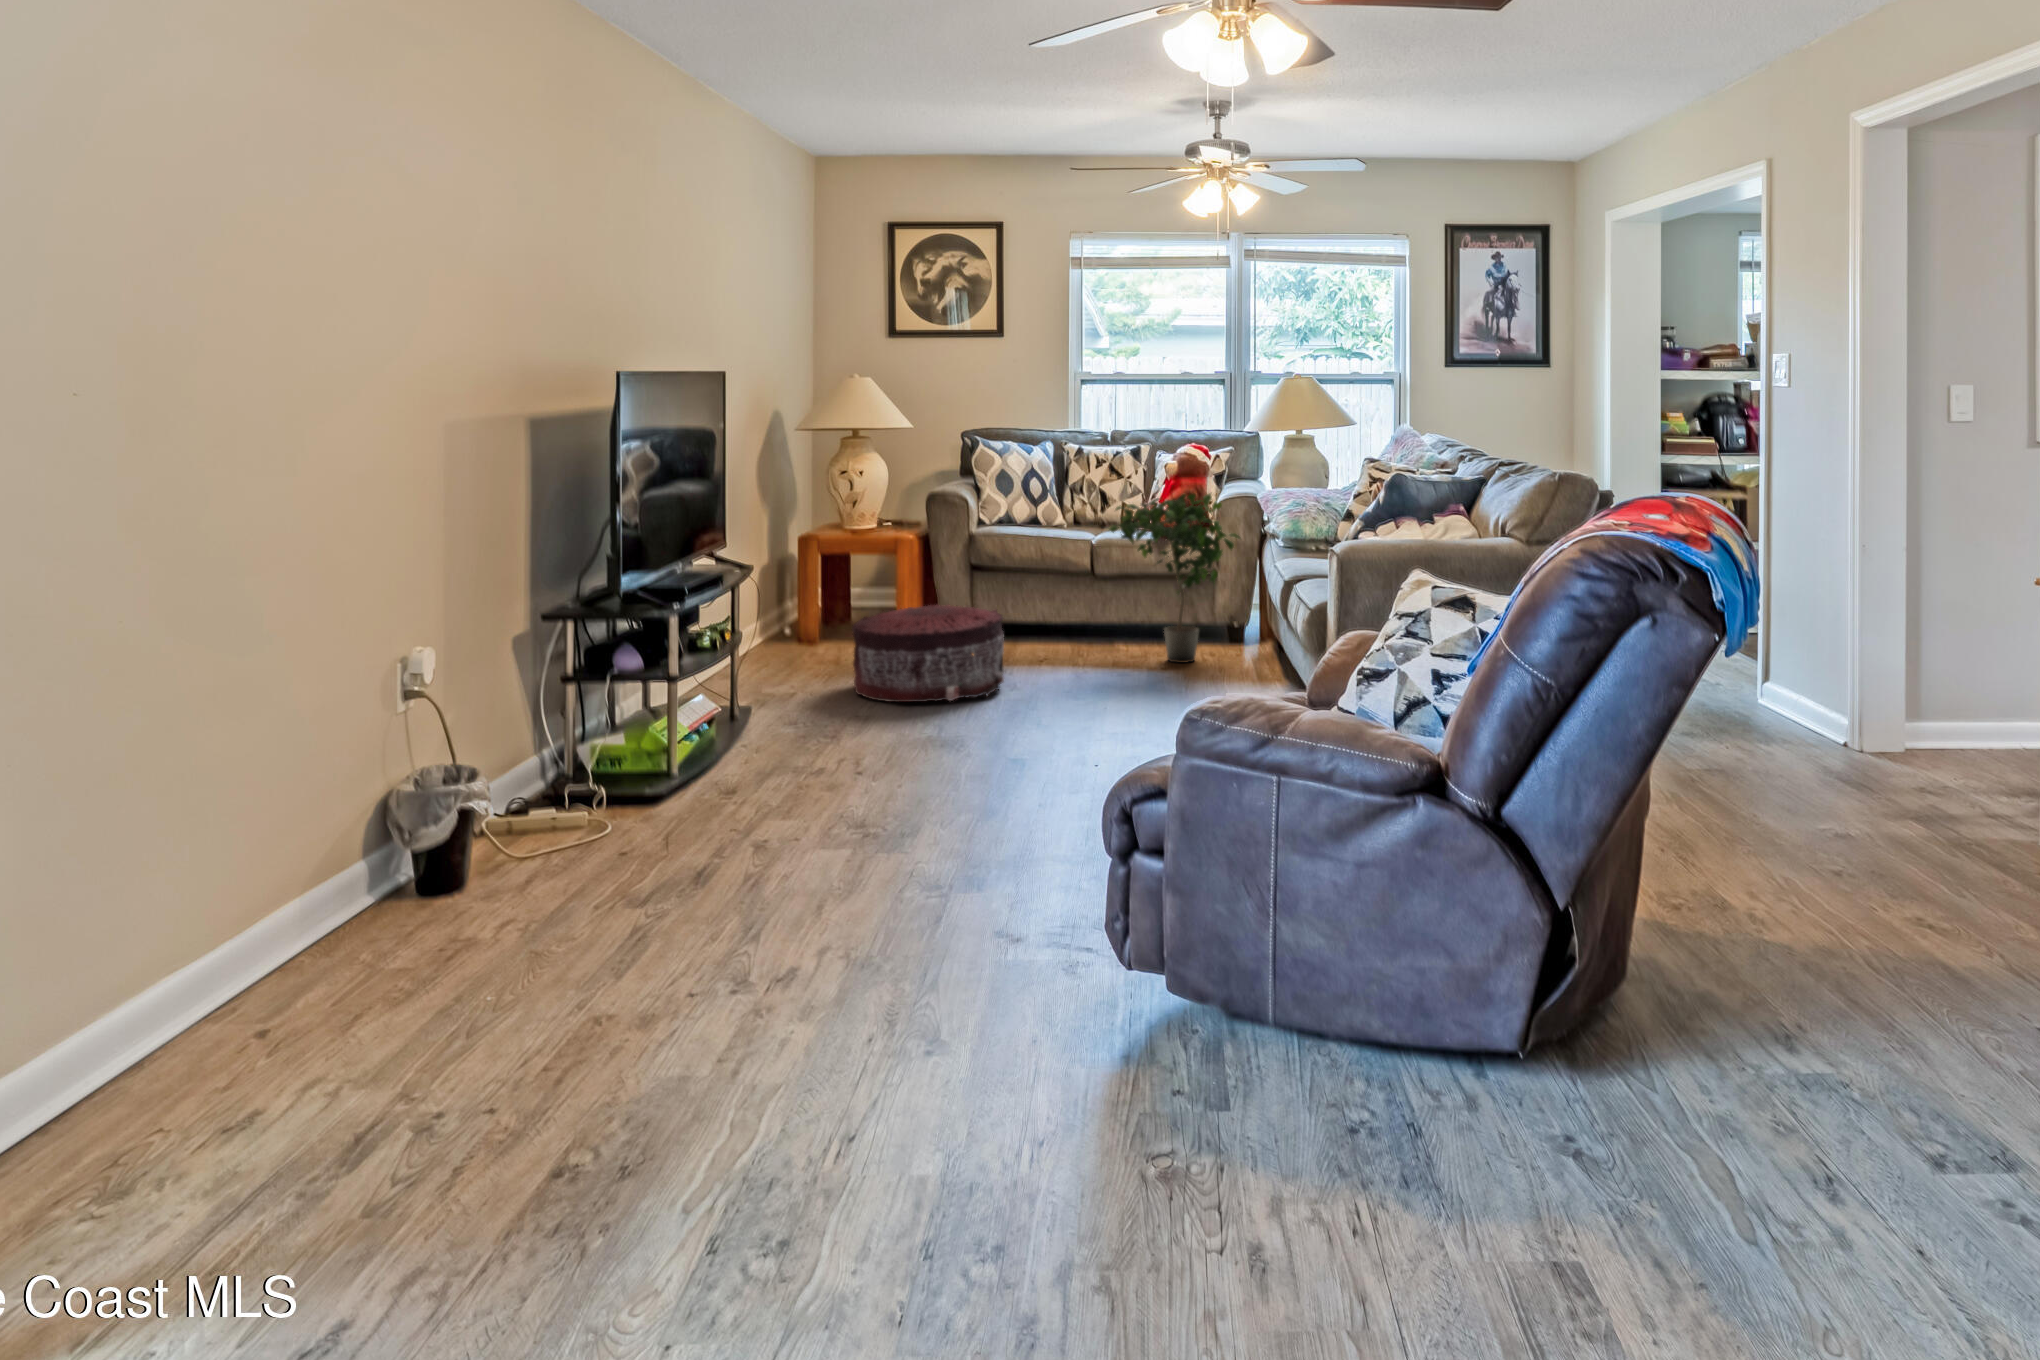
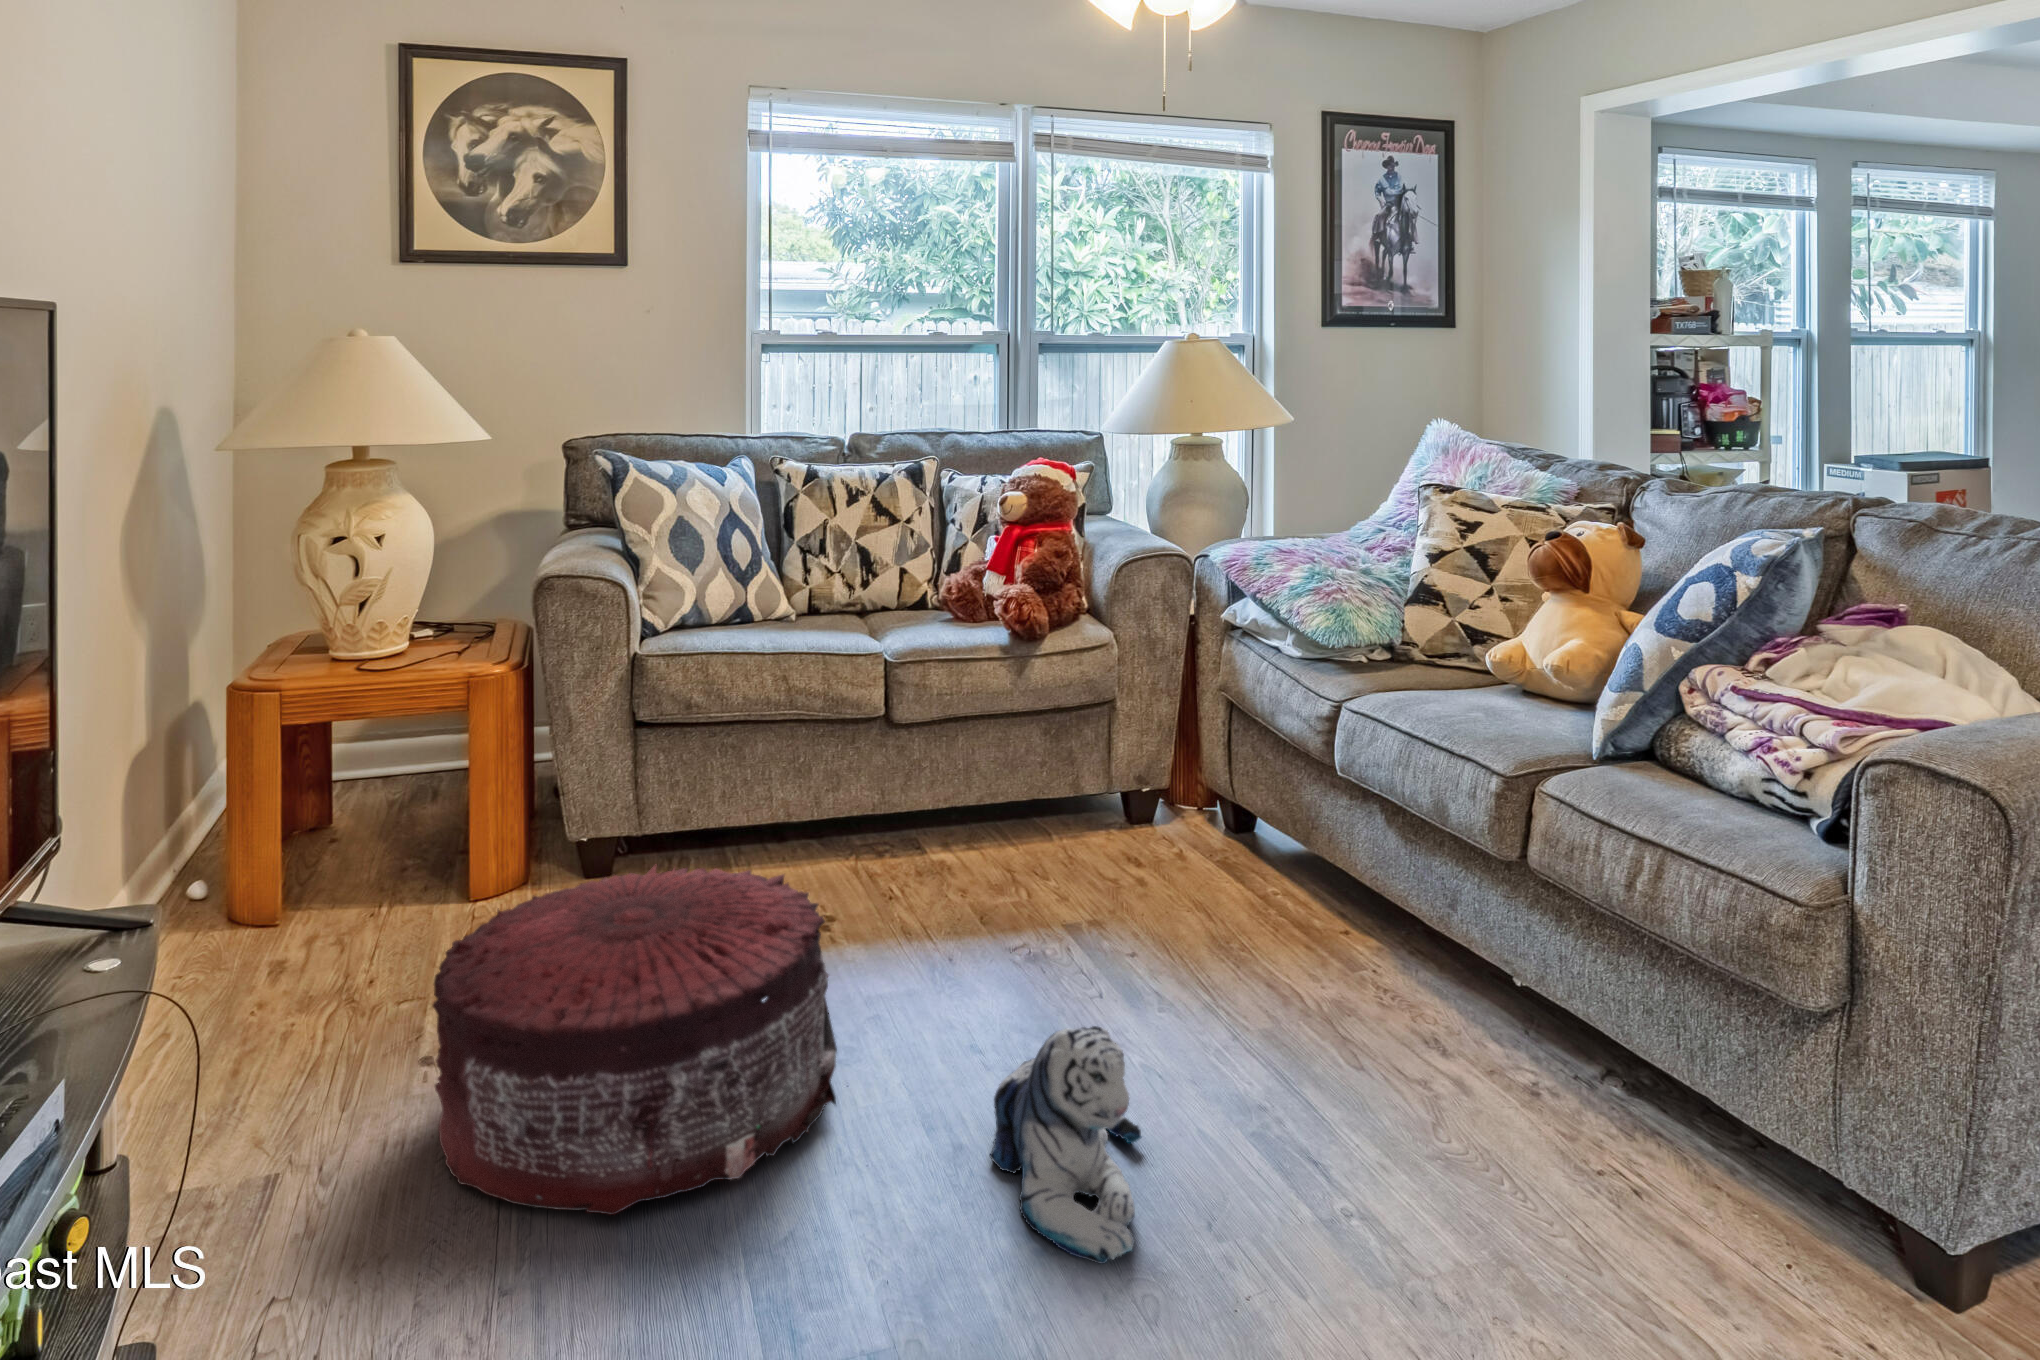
potted plant: present [1109,494,1240,663] -> none [966,558,1188,903]
plush toy: none [1045,651,1108,725] -> present [990,1026,1141,1264]

